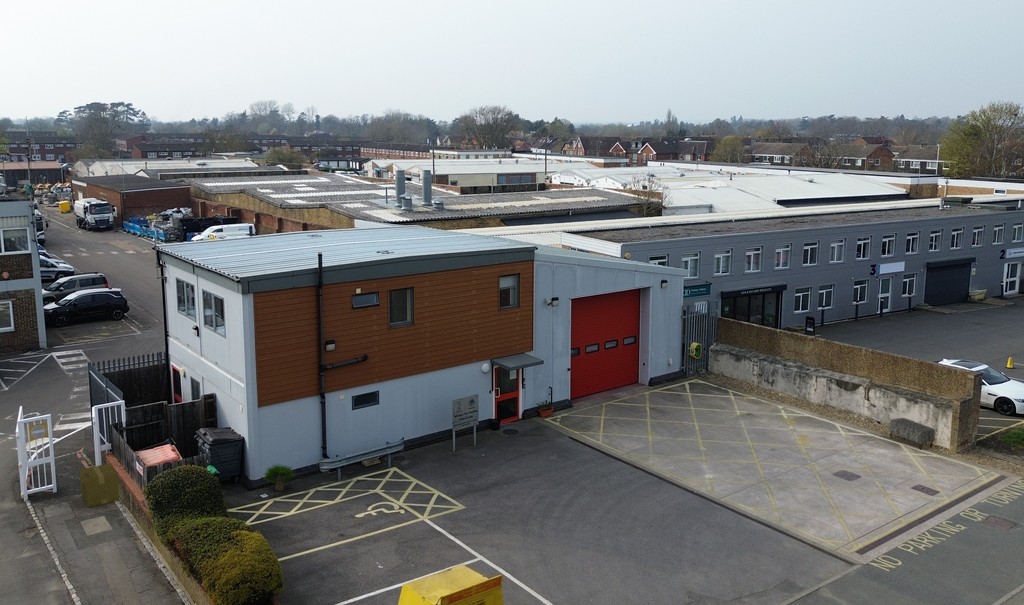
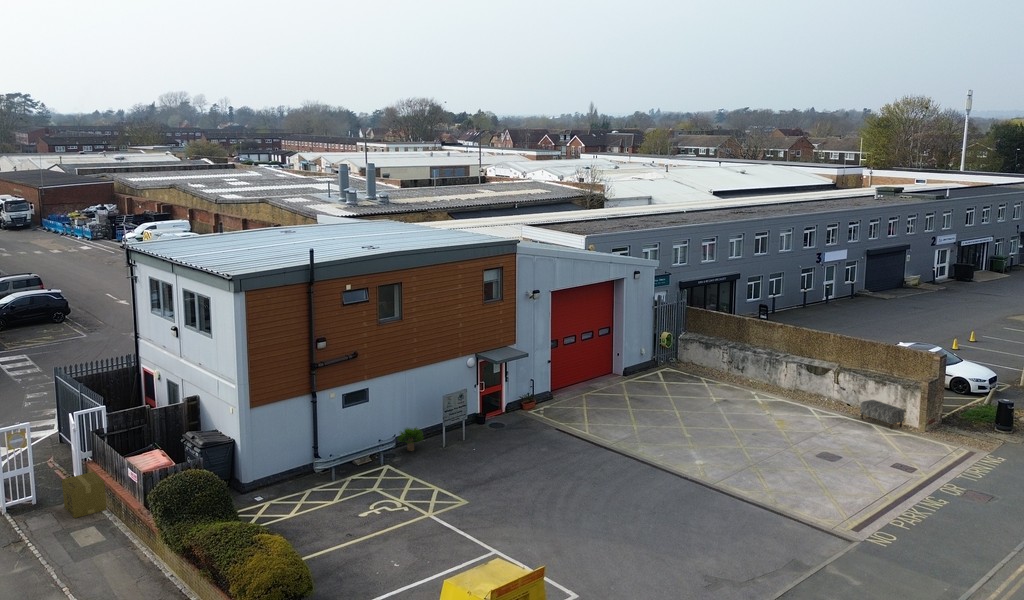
potted plant: present [265,465,294,491] -> present [398,428,424,451]

